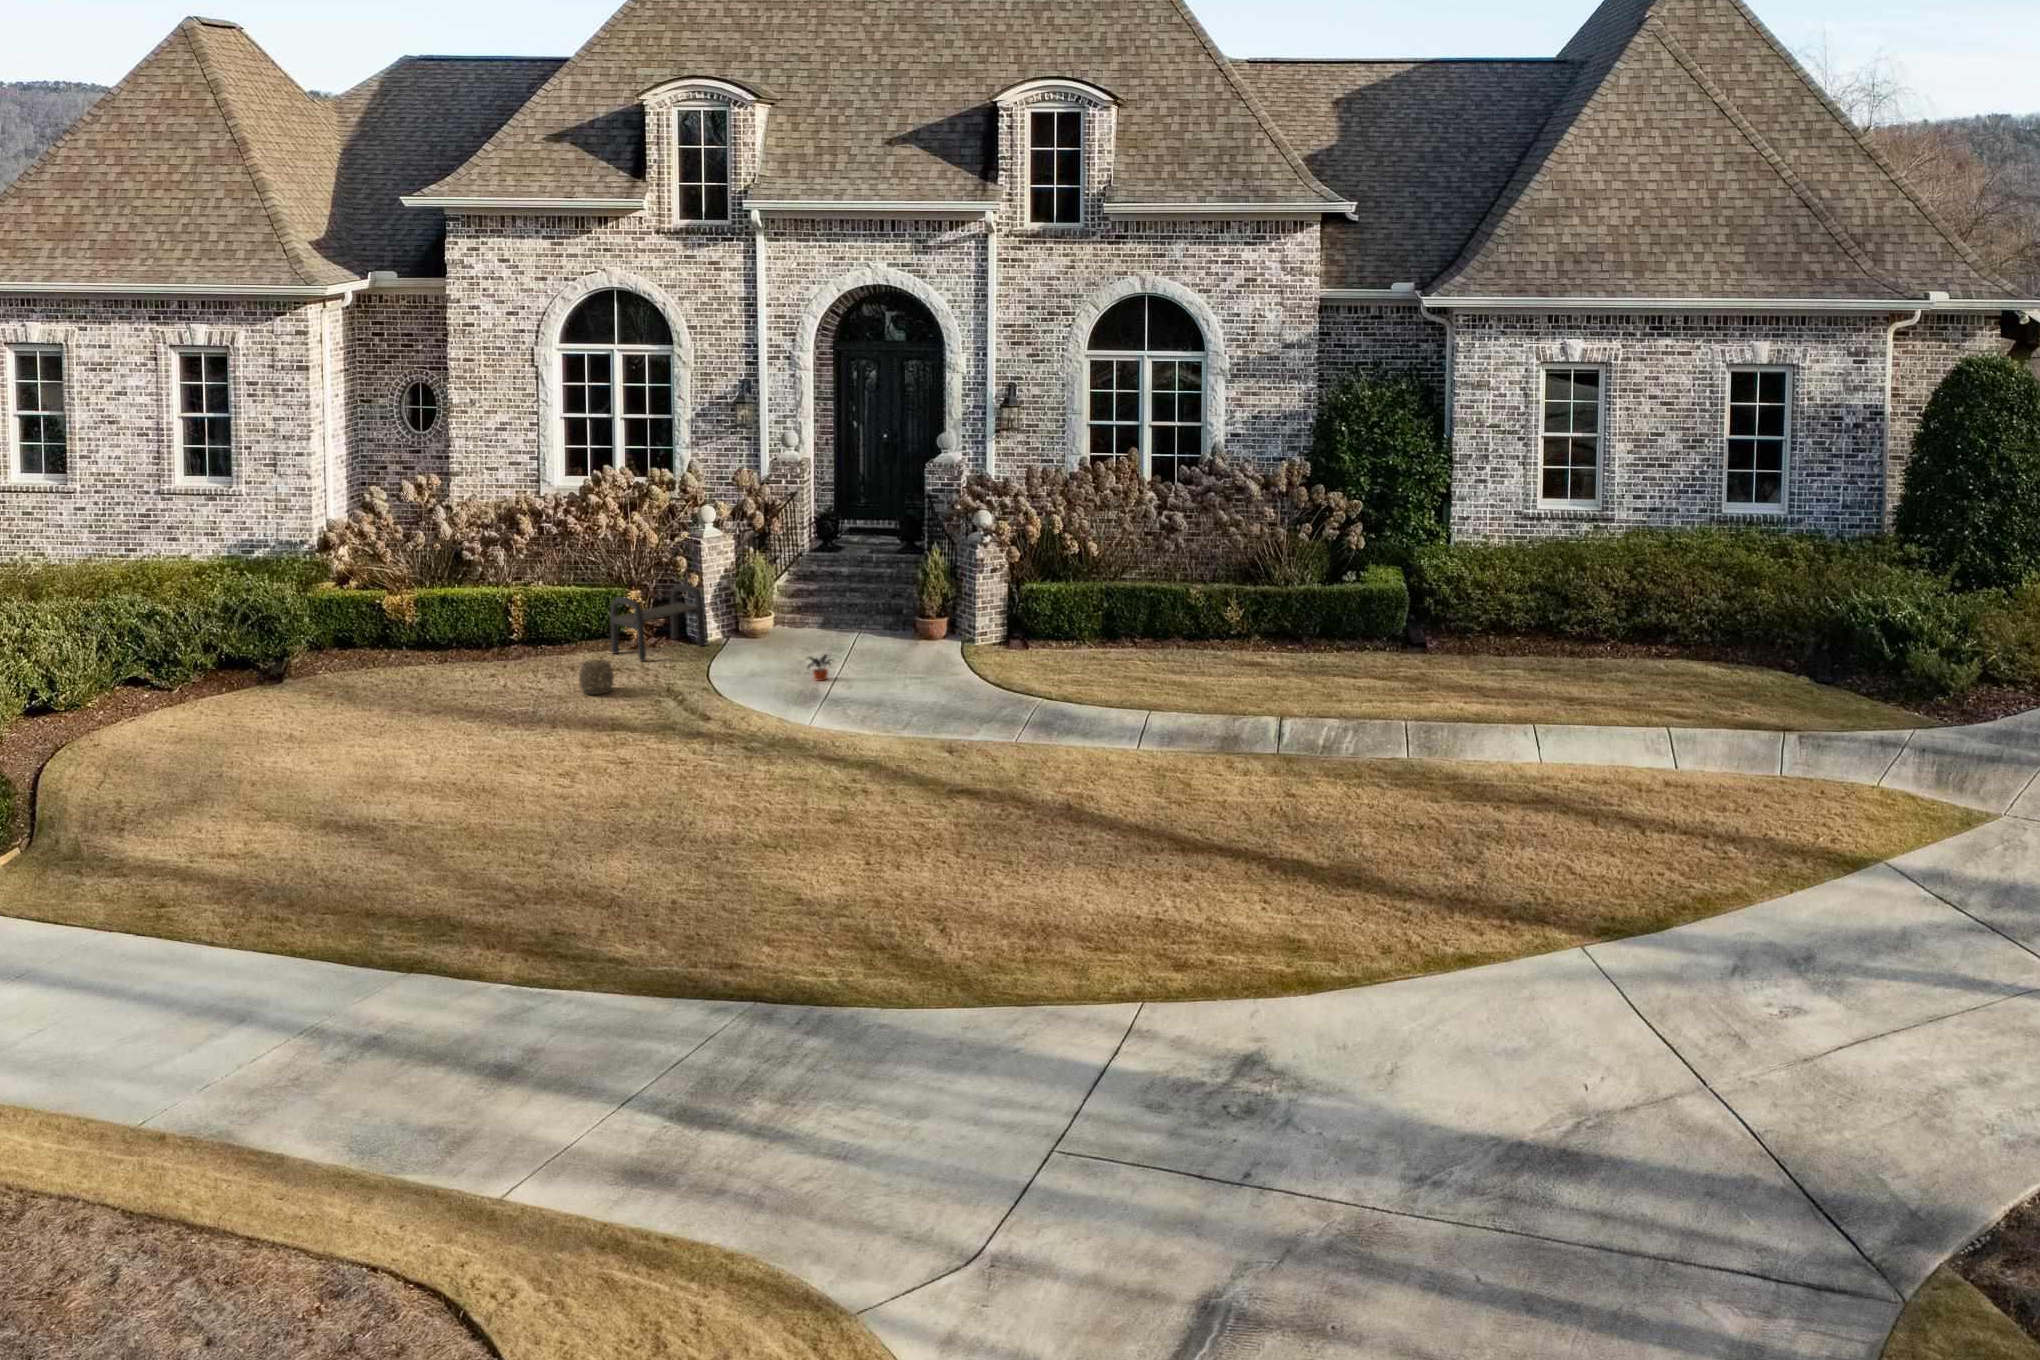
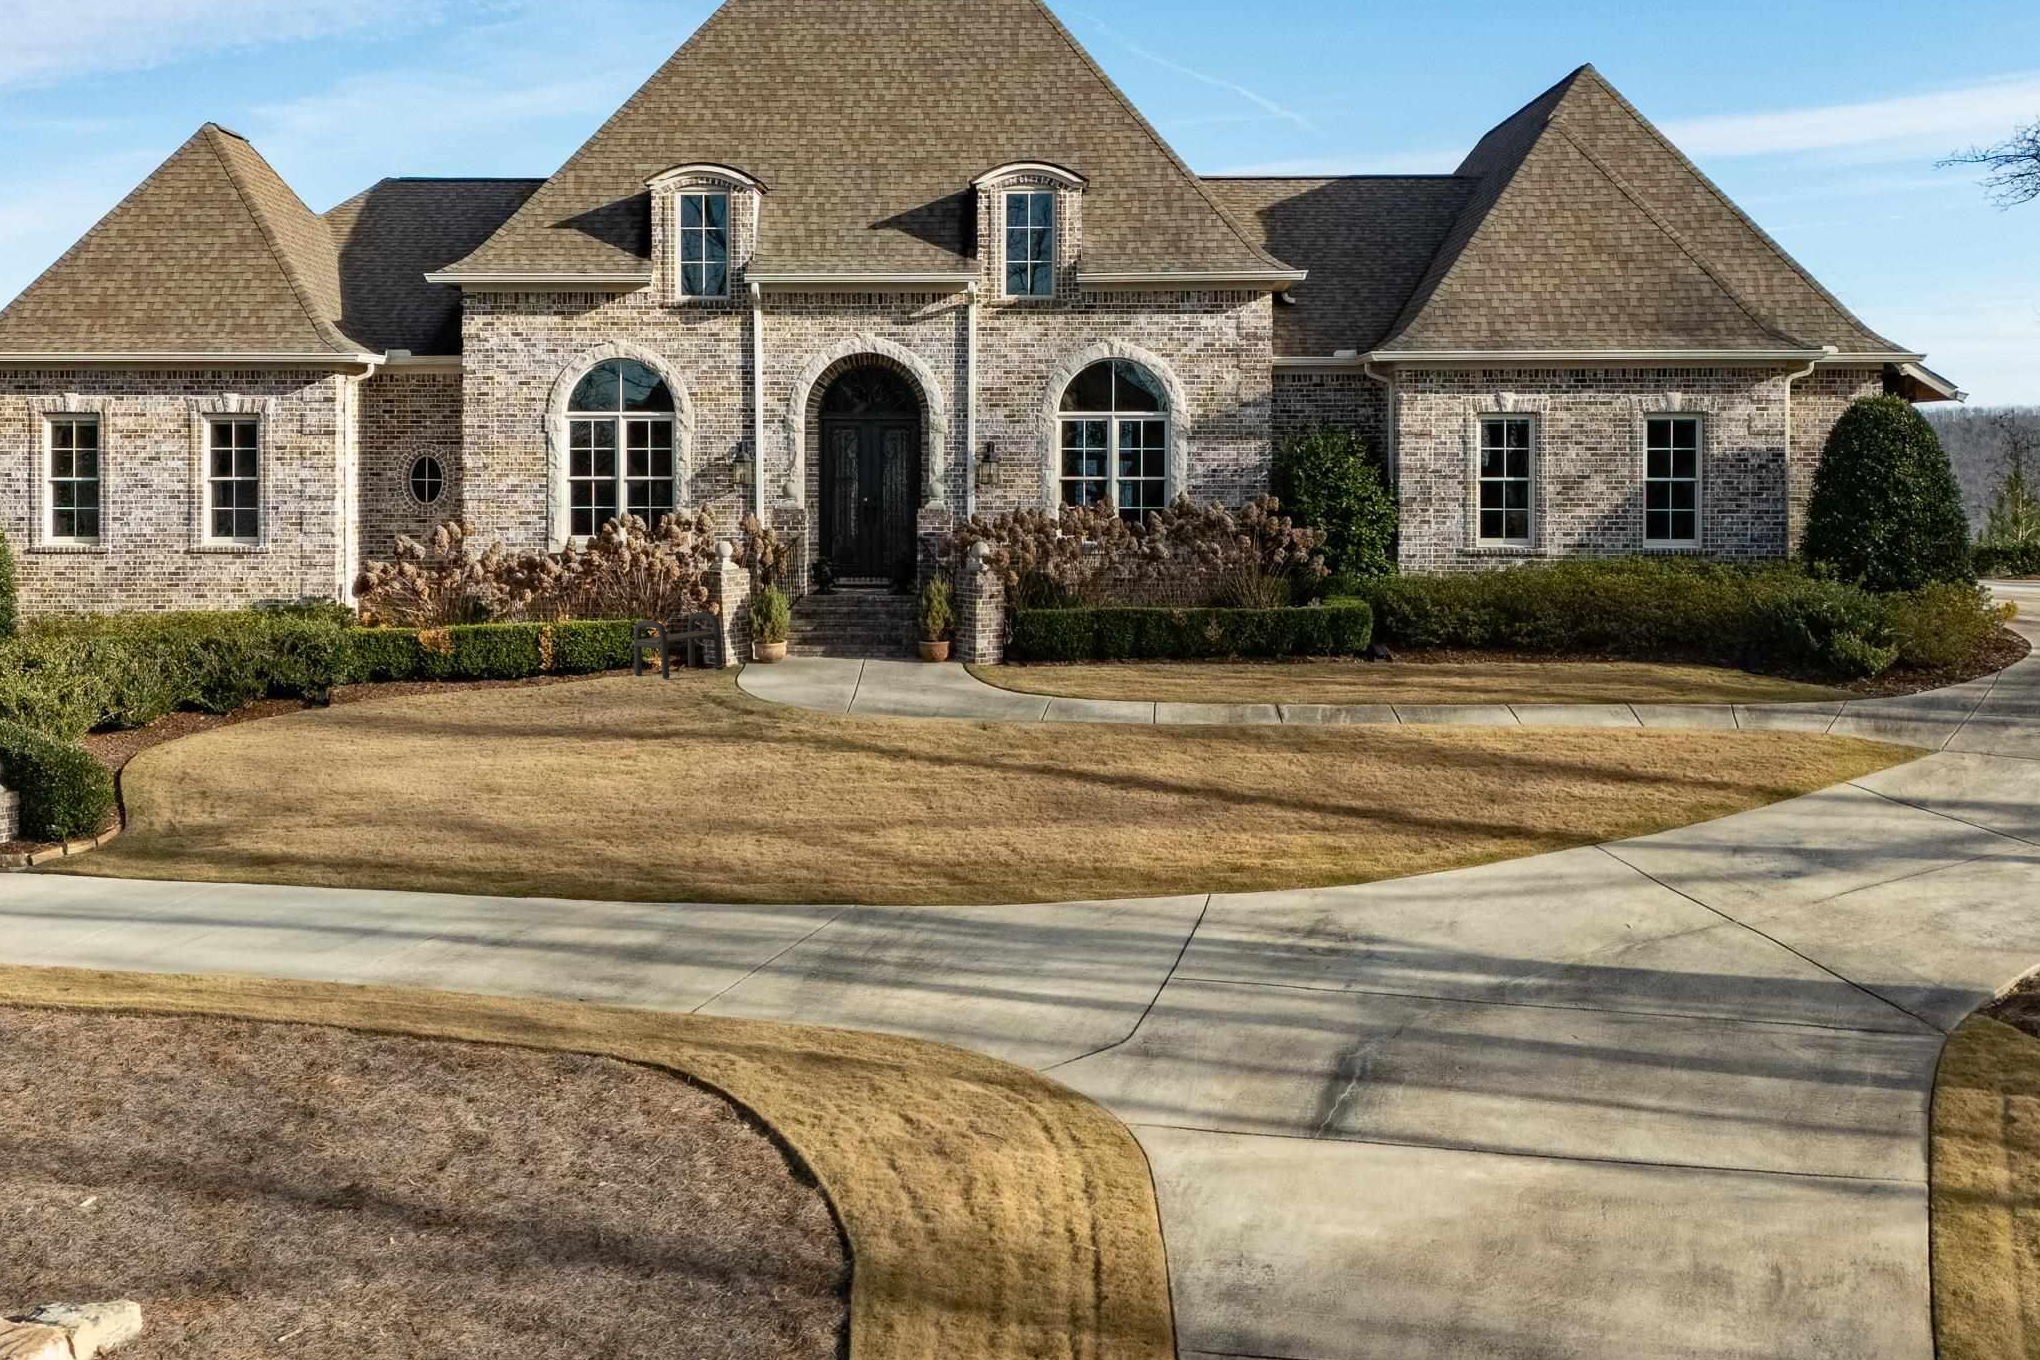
potted plant: present [808,654,831,681] -> none [822,662,851,686]
woven basket: present [579,660,614,695] -> none [612,668,645,699]

